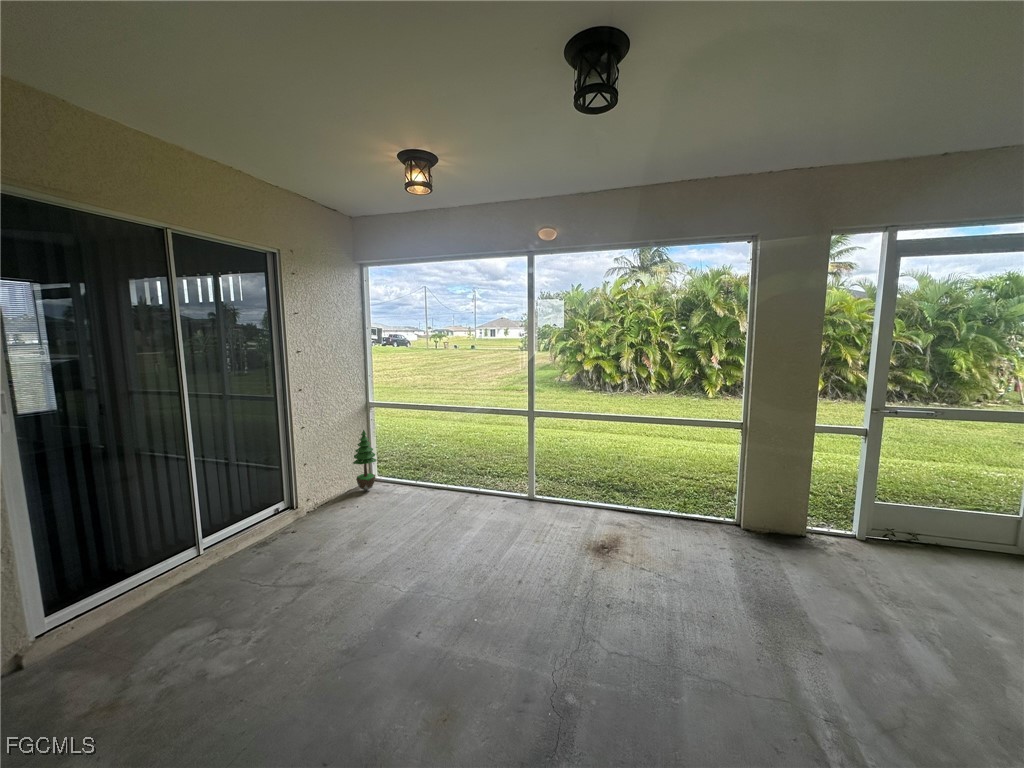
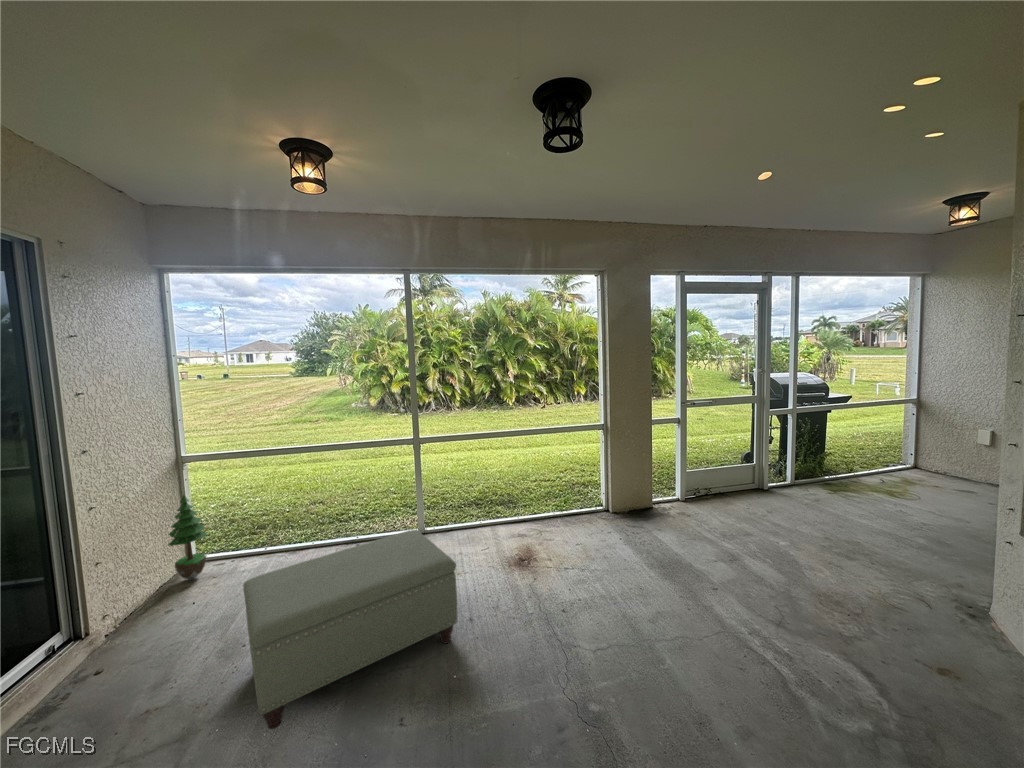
ottoman: none [332,489,499,604] -> present [243,530,457,729]

